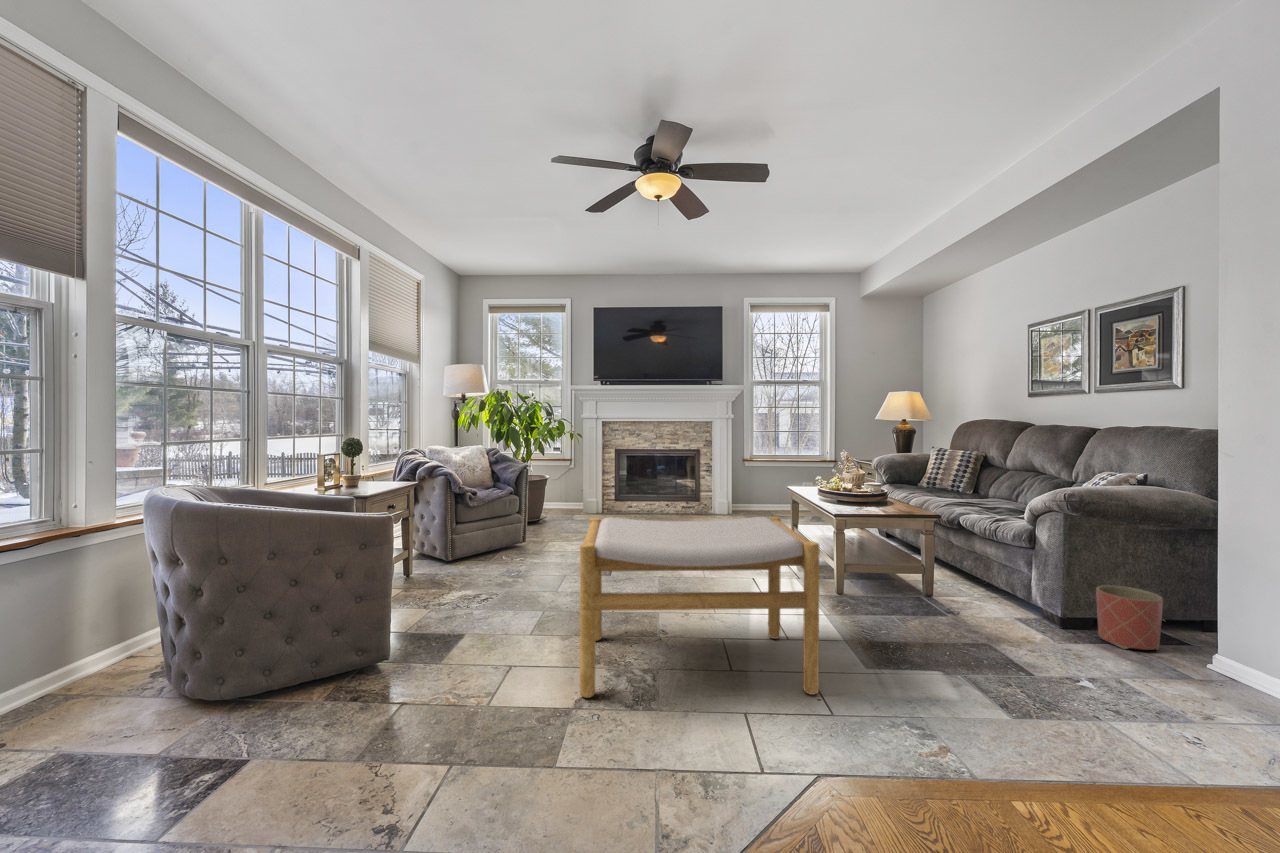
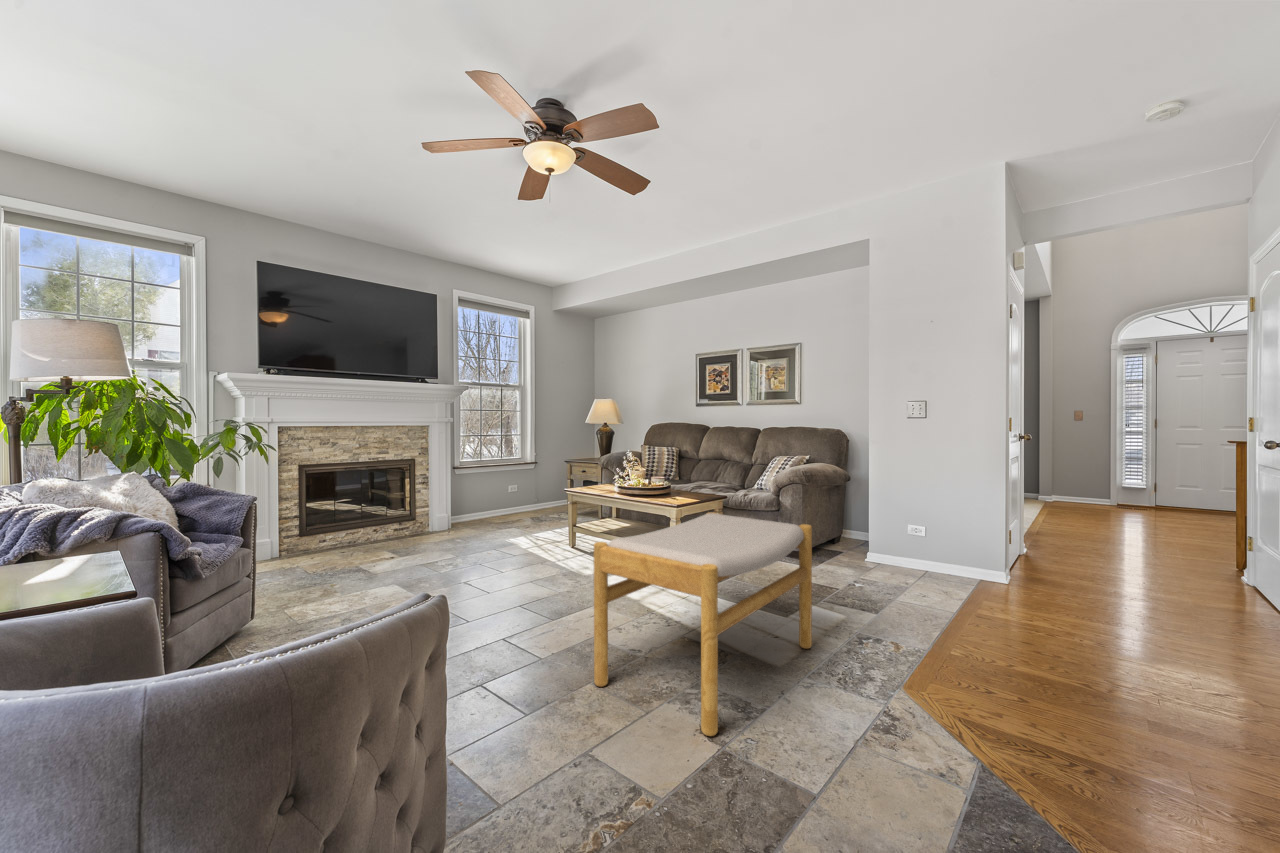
planter: present [1096,585,1163,650] -> none [819,526,851,563]

